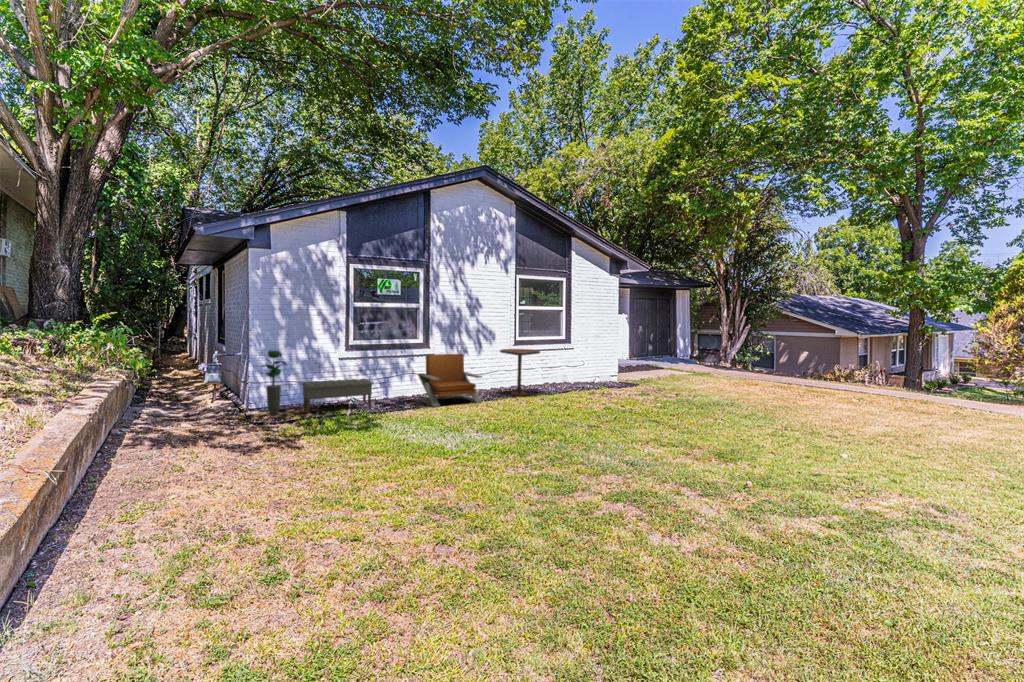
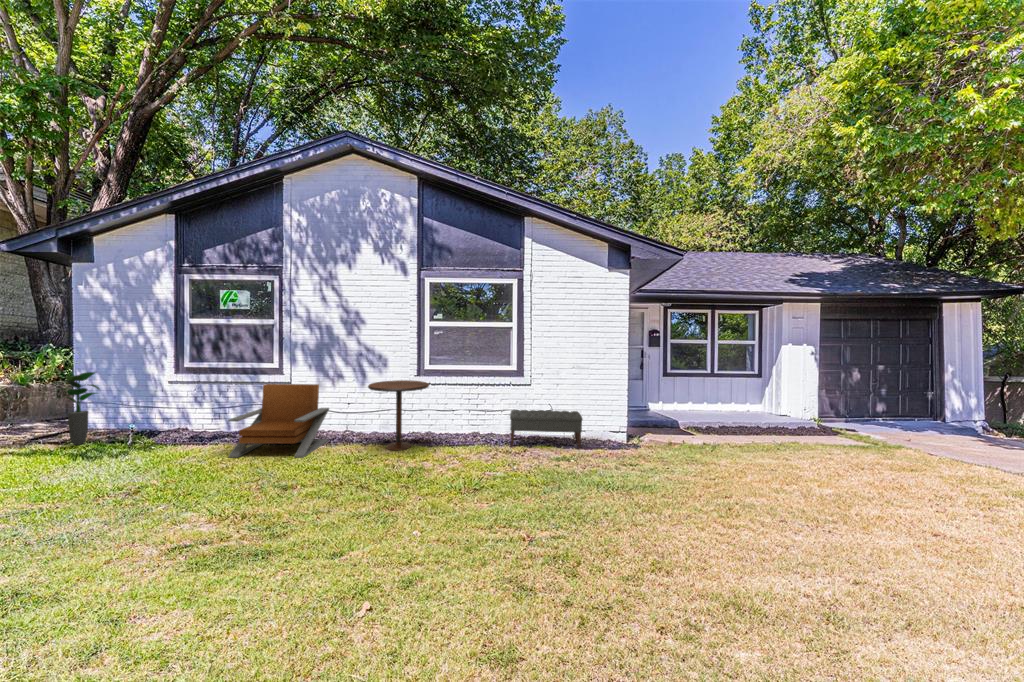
bench: present [302,378,372,413] -> present [510,410,583,448]

